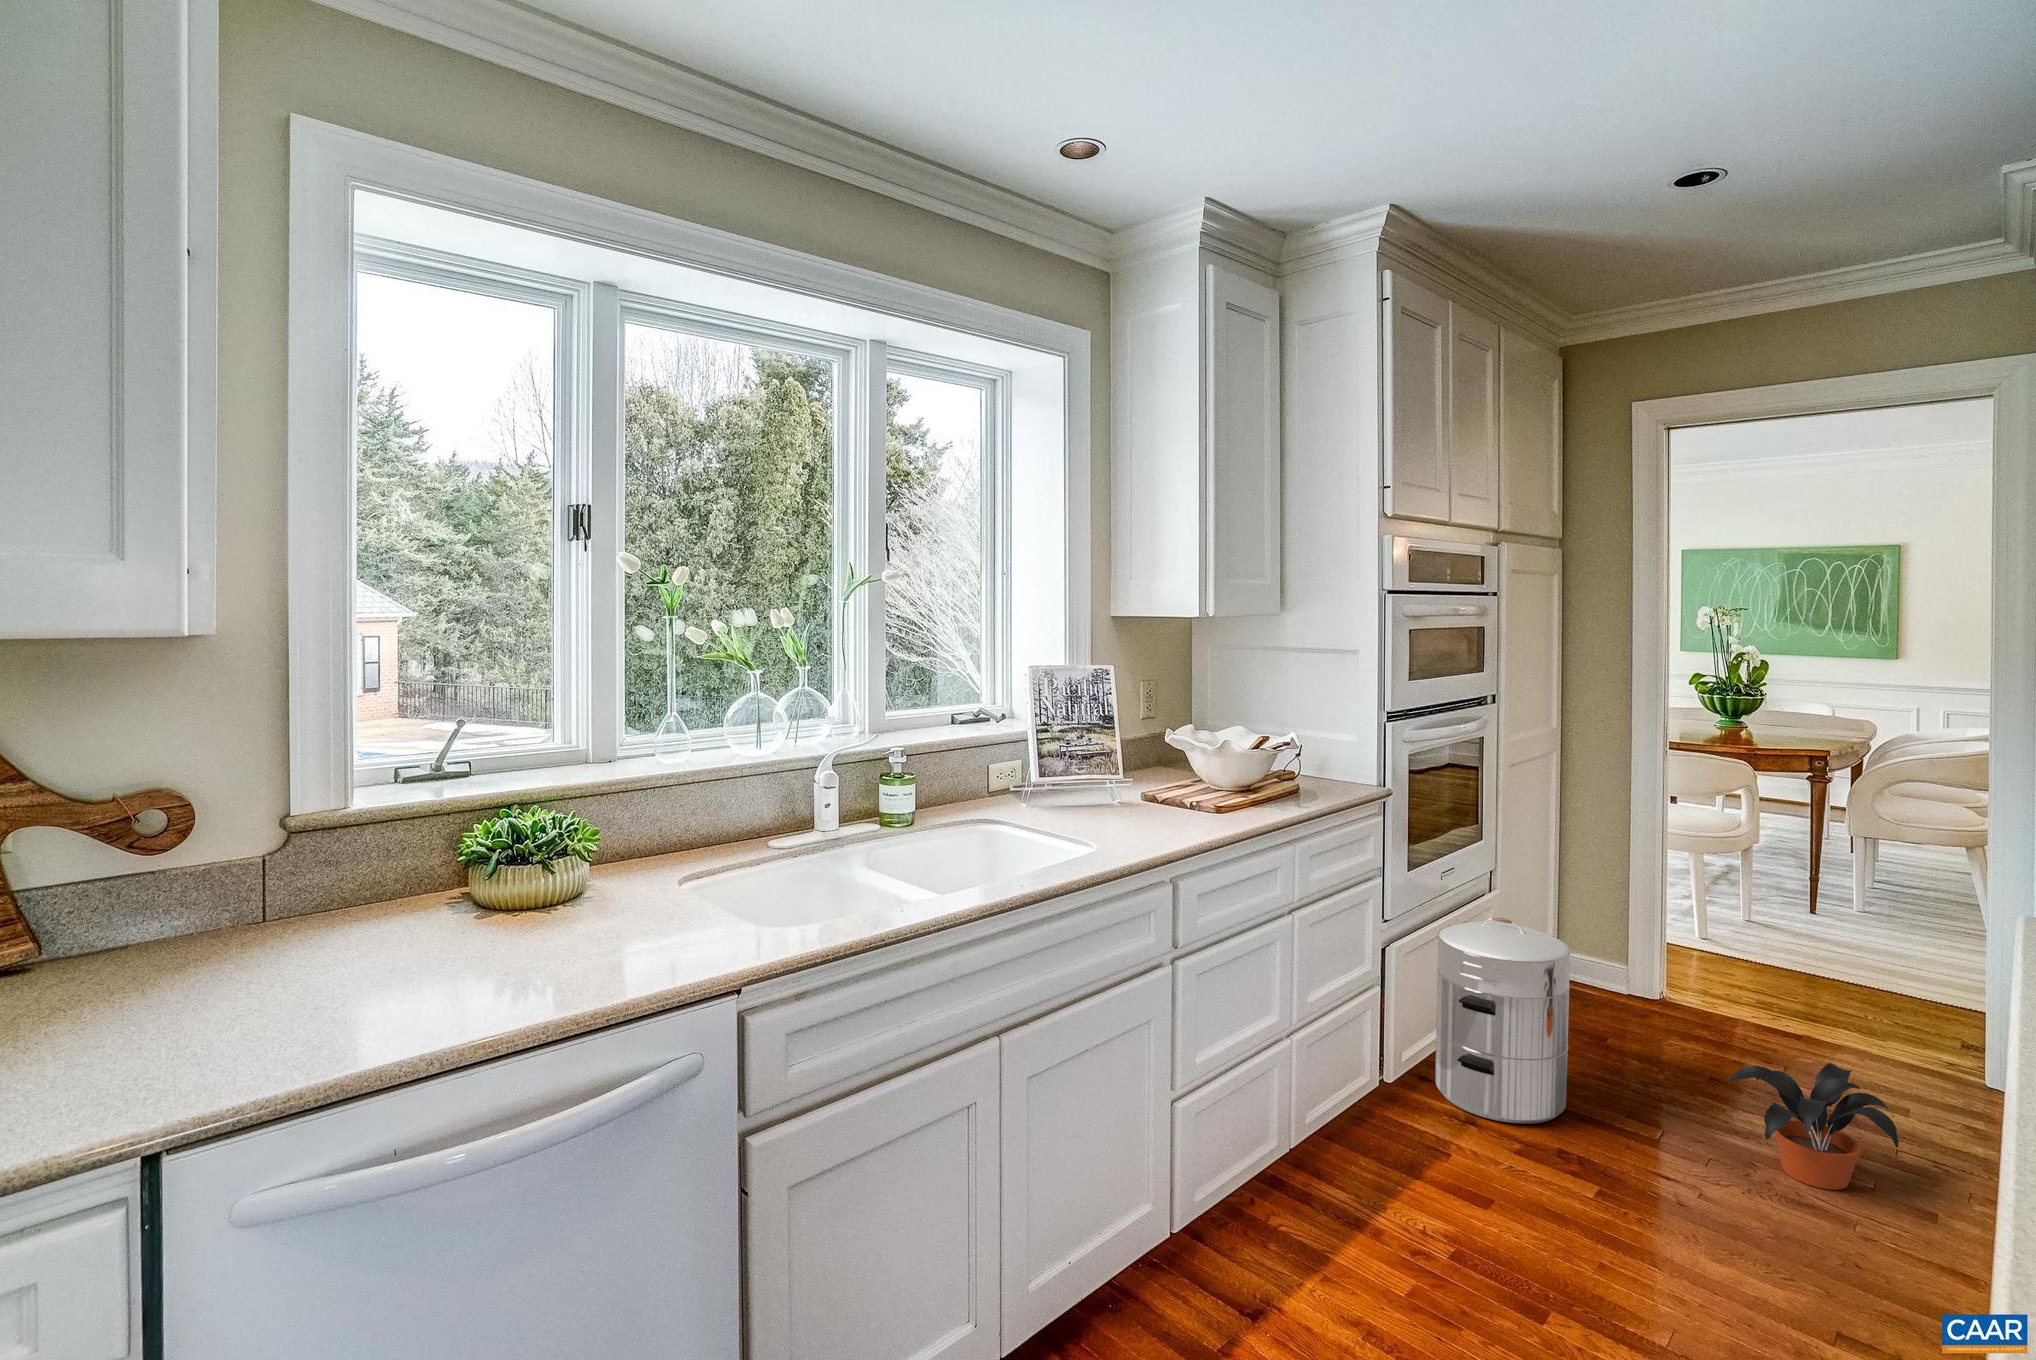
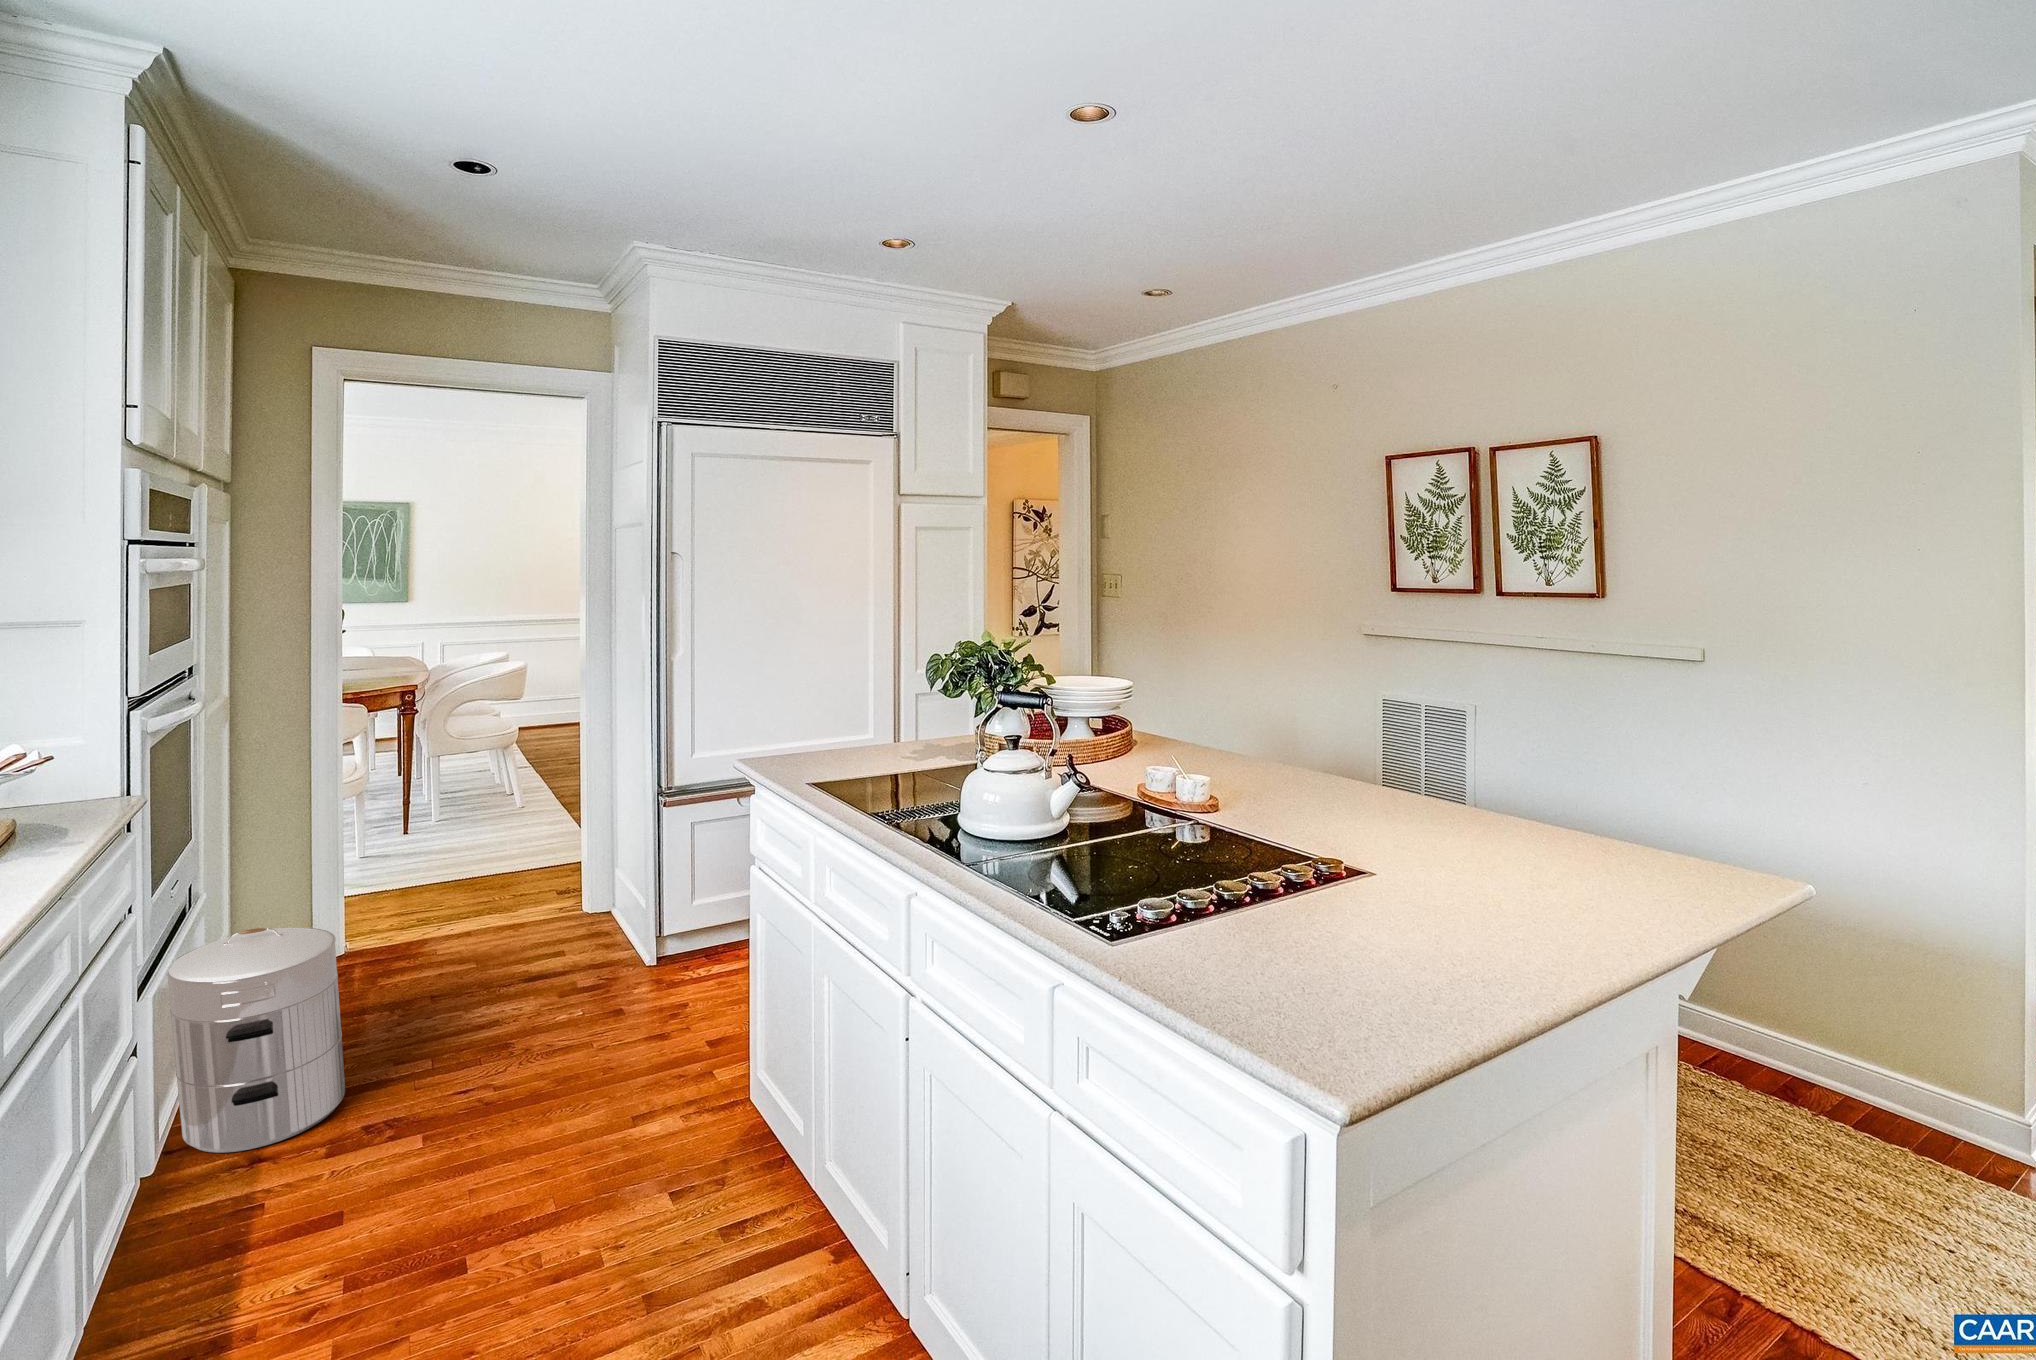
potted plant: present [1727,1063,1899,1190] -> none [485,939,606,1039]

